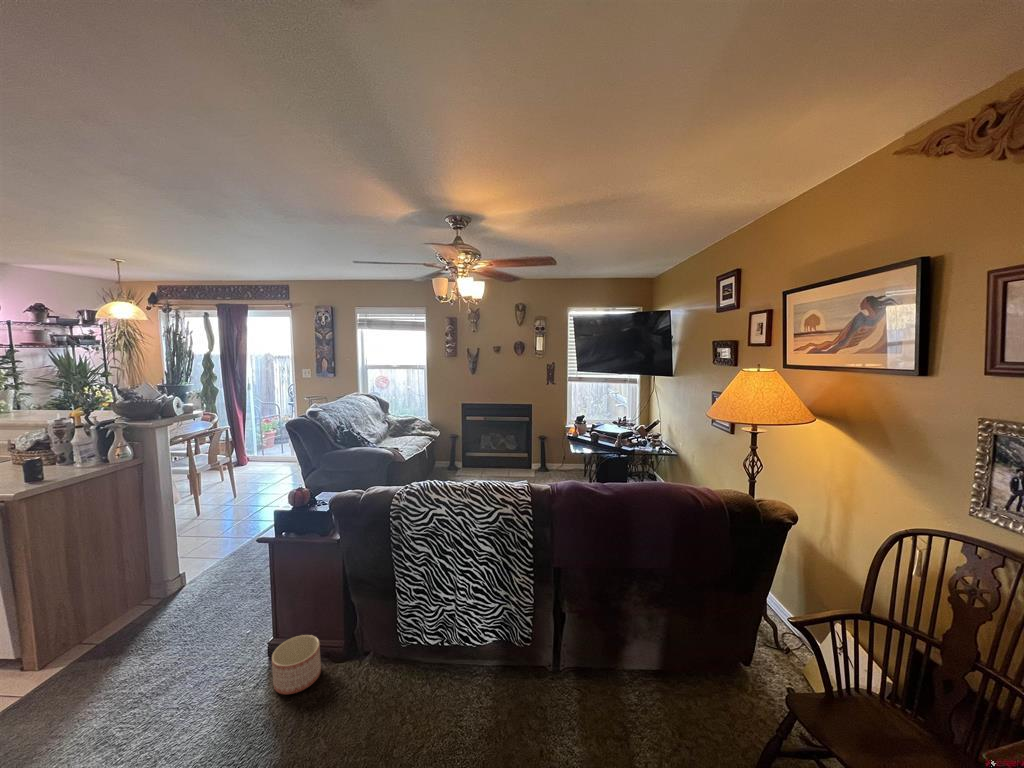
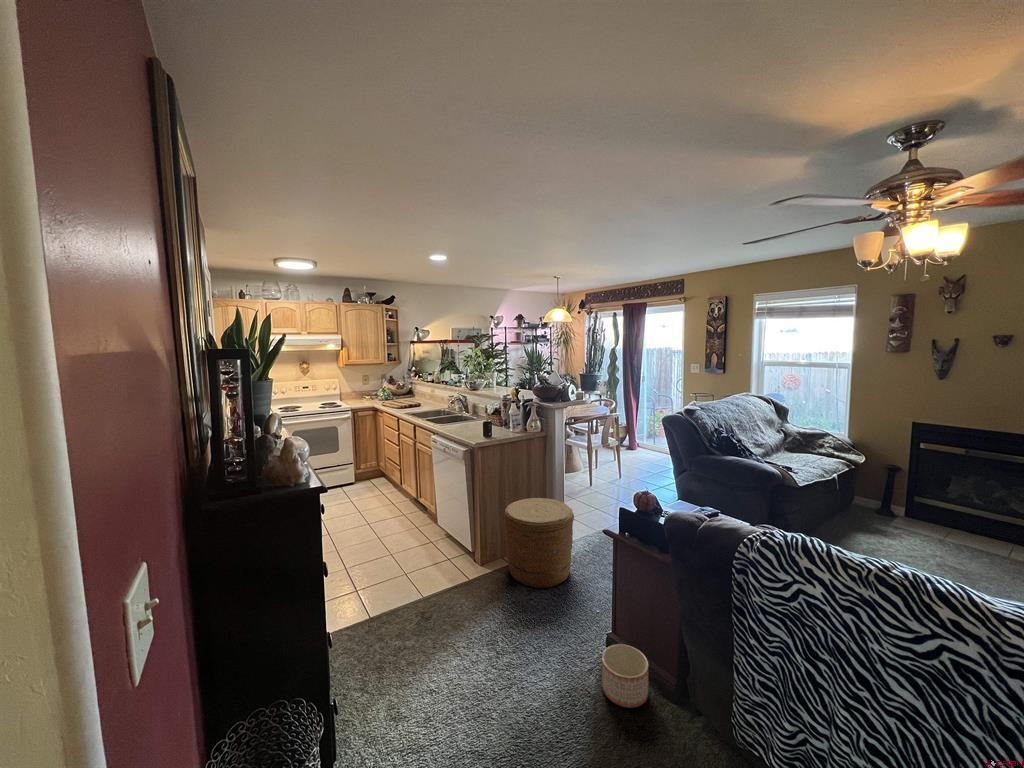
woven basket: none [86,535,202,654] -> present [504,498,574,588]

